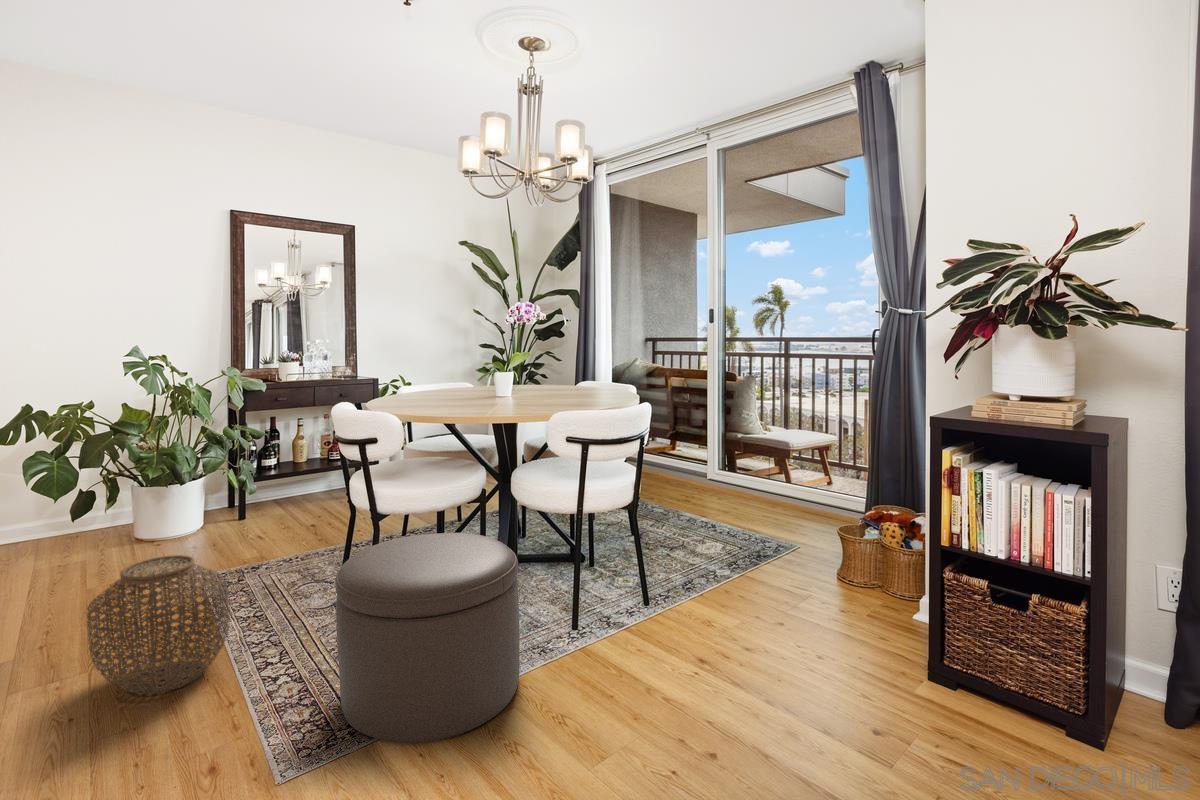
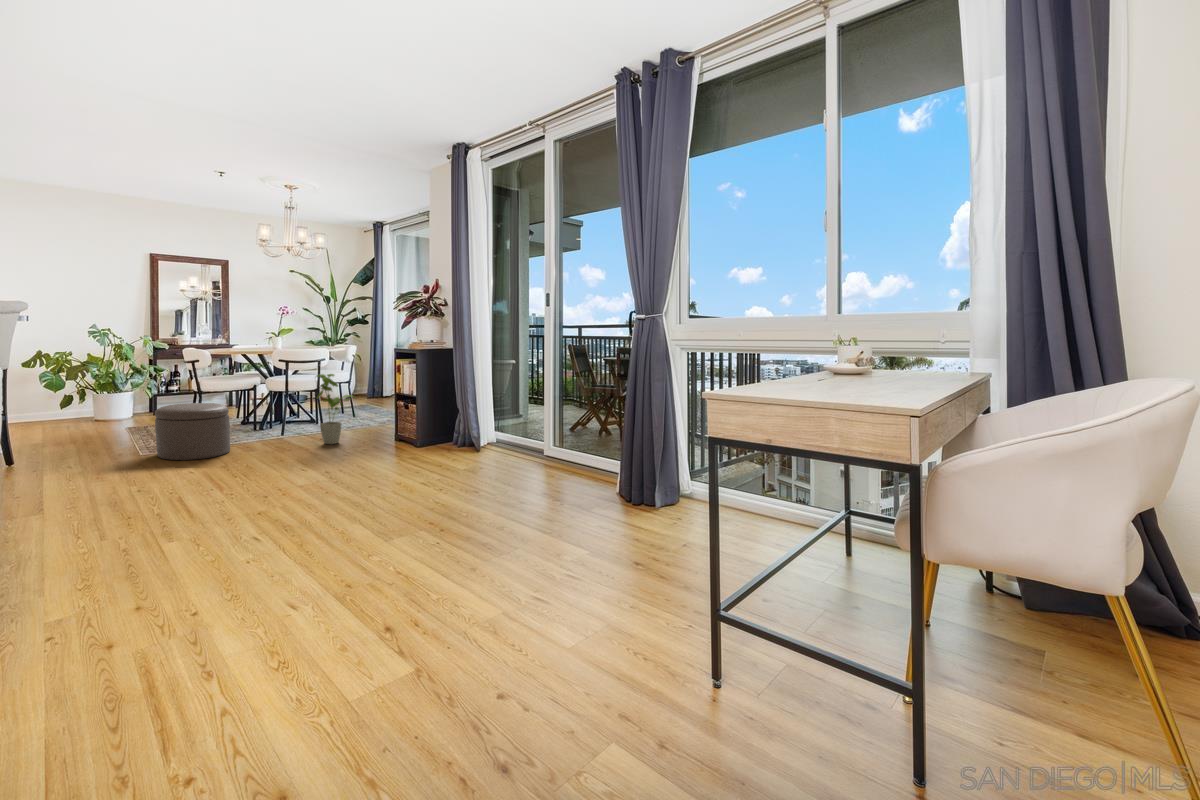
house plant: none [676,433,772,611] -> present [316,374,354,444]
woven basket: present [87,555,230,694] -> none [69,406,124,451]

